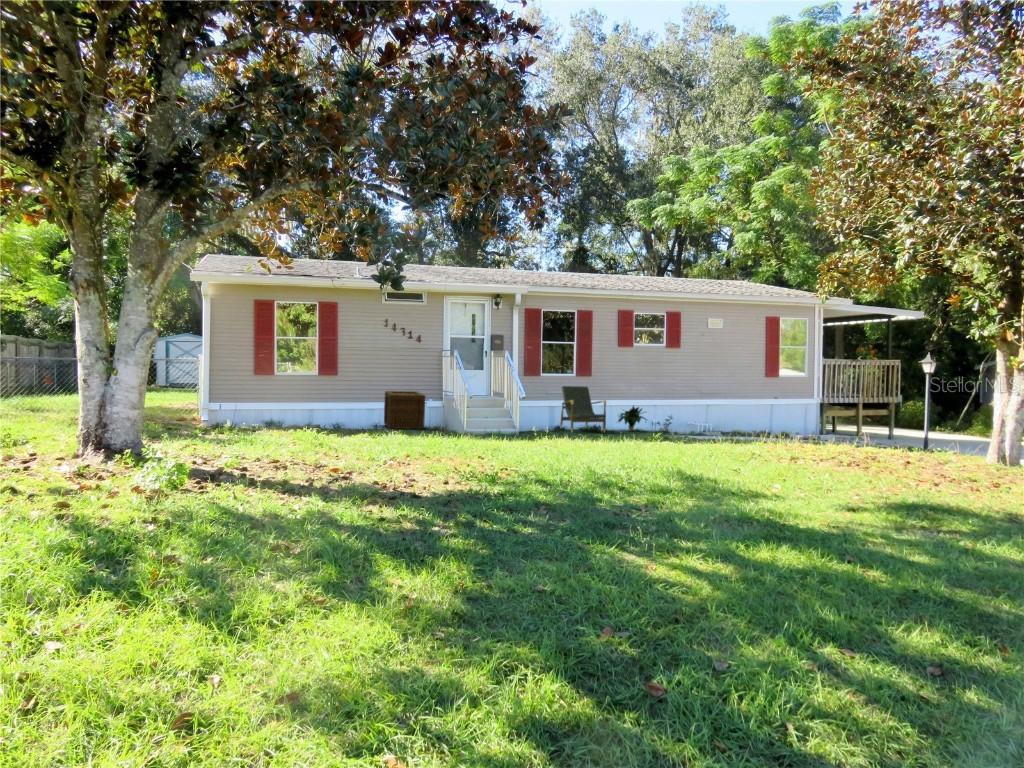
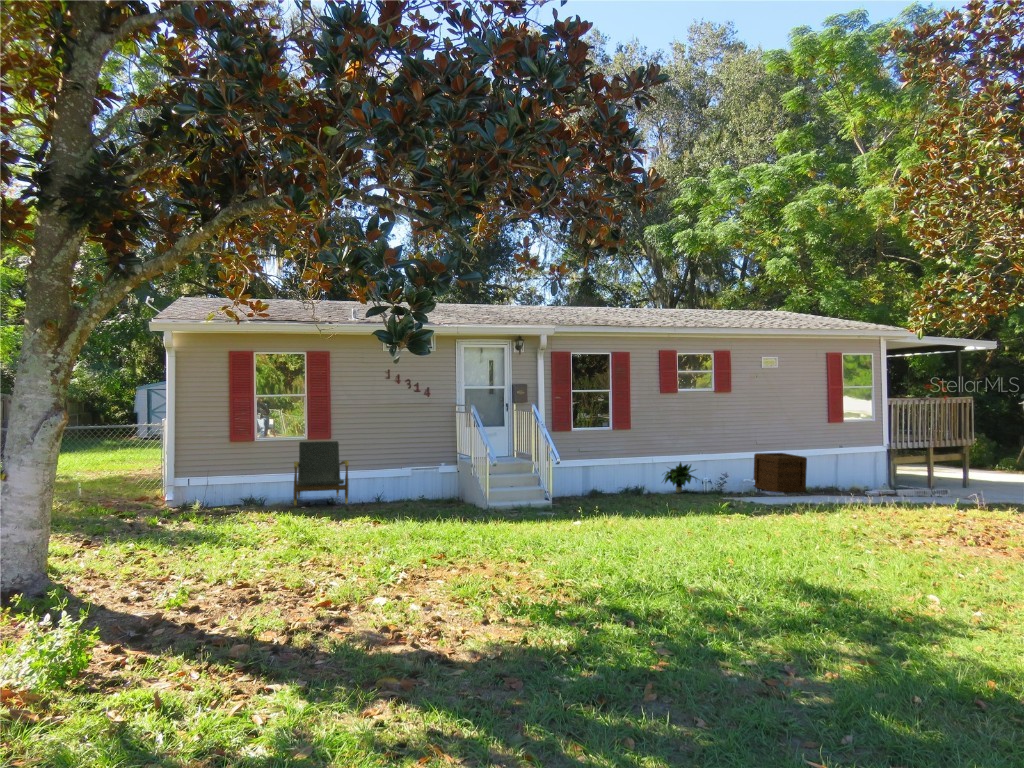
lounge chair: present [560,386,606,432] -> present [294,441,349,505]
wooden crate: present [384,391,425,429] -> present [753,453,807,492]

